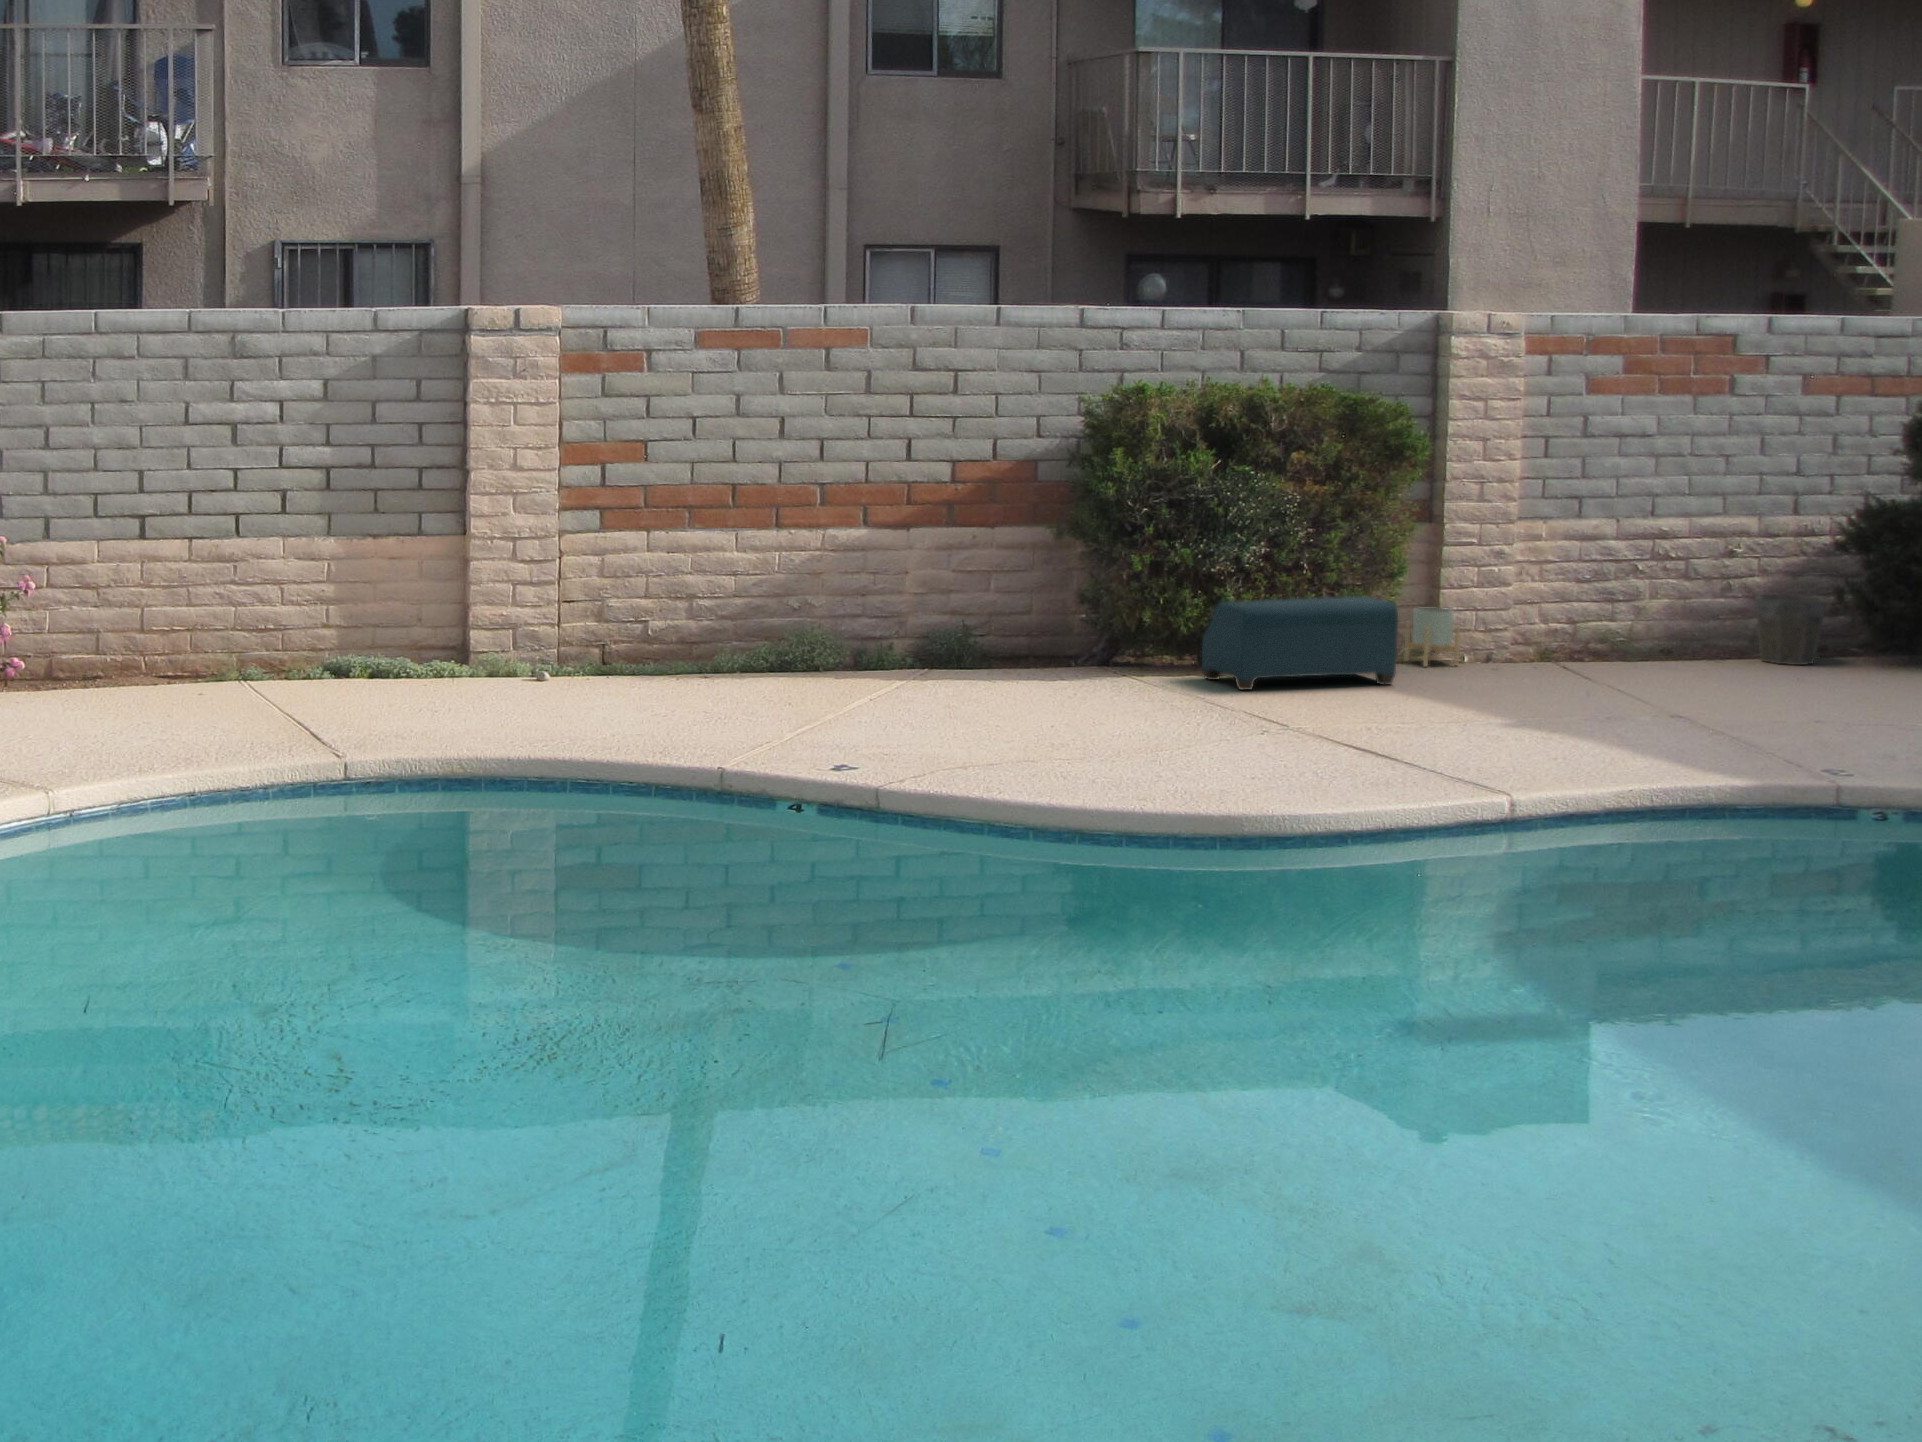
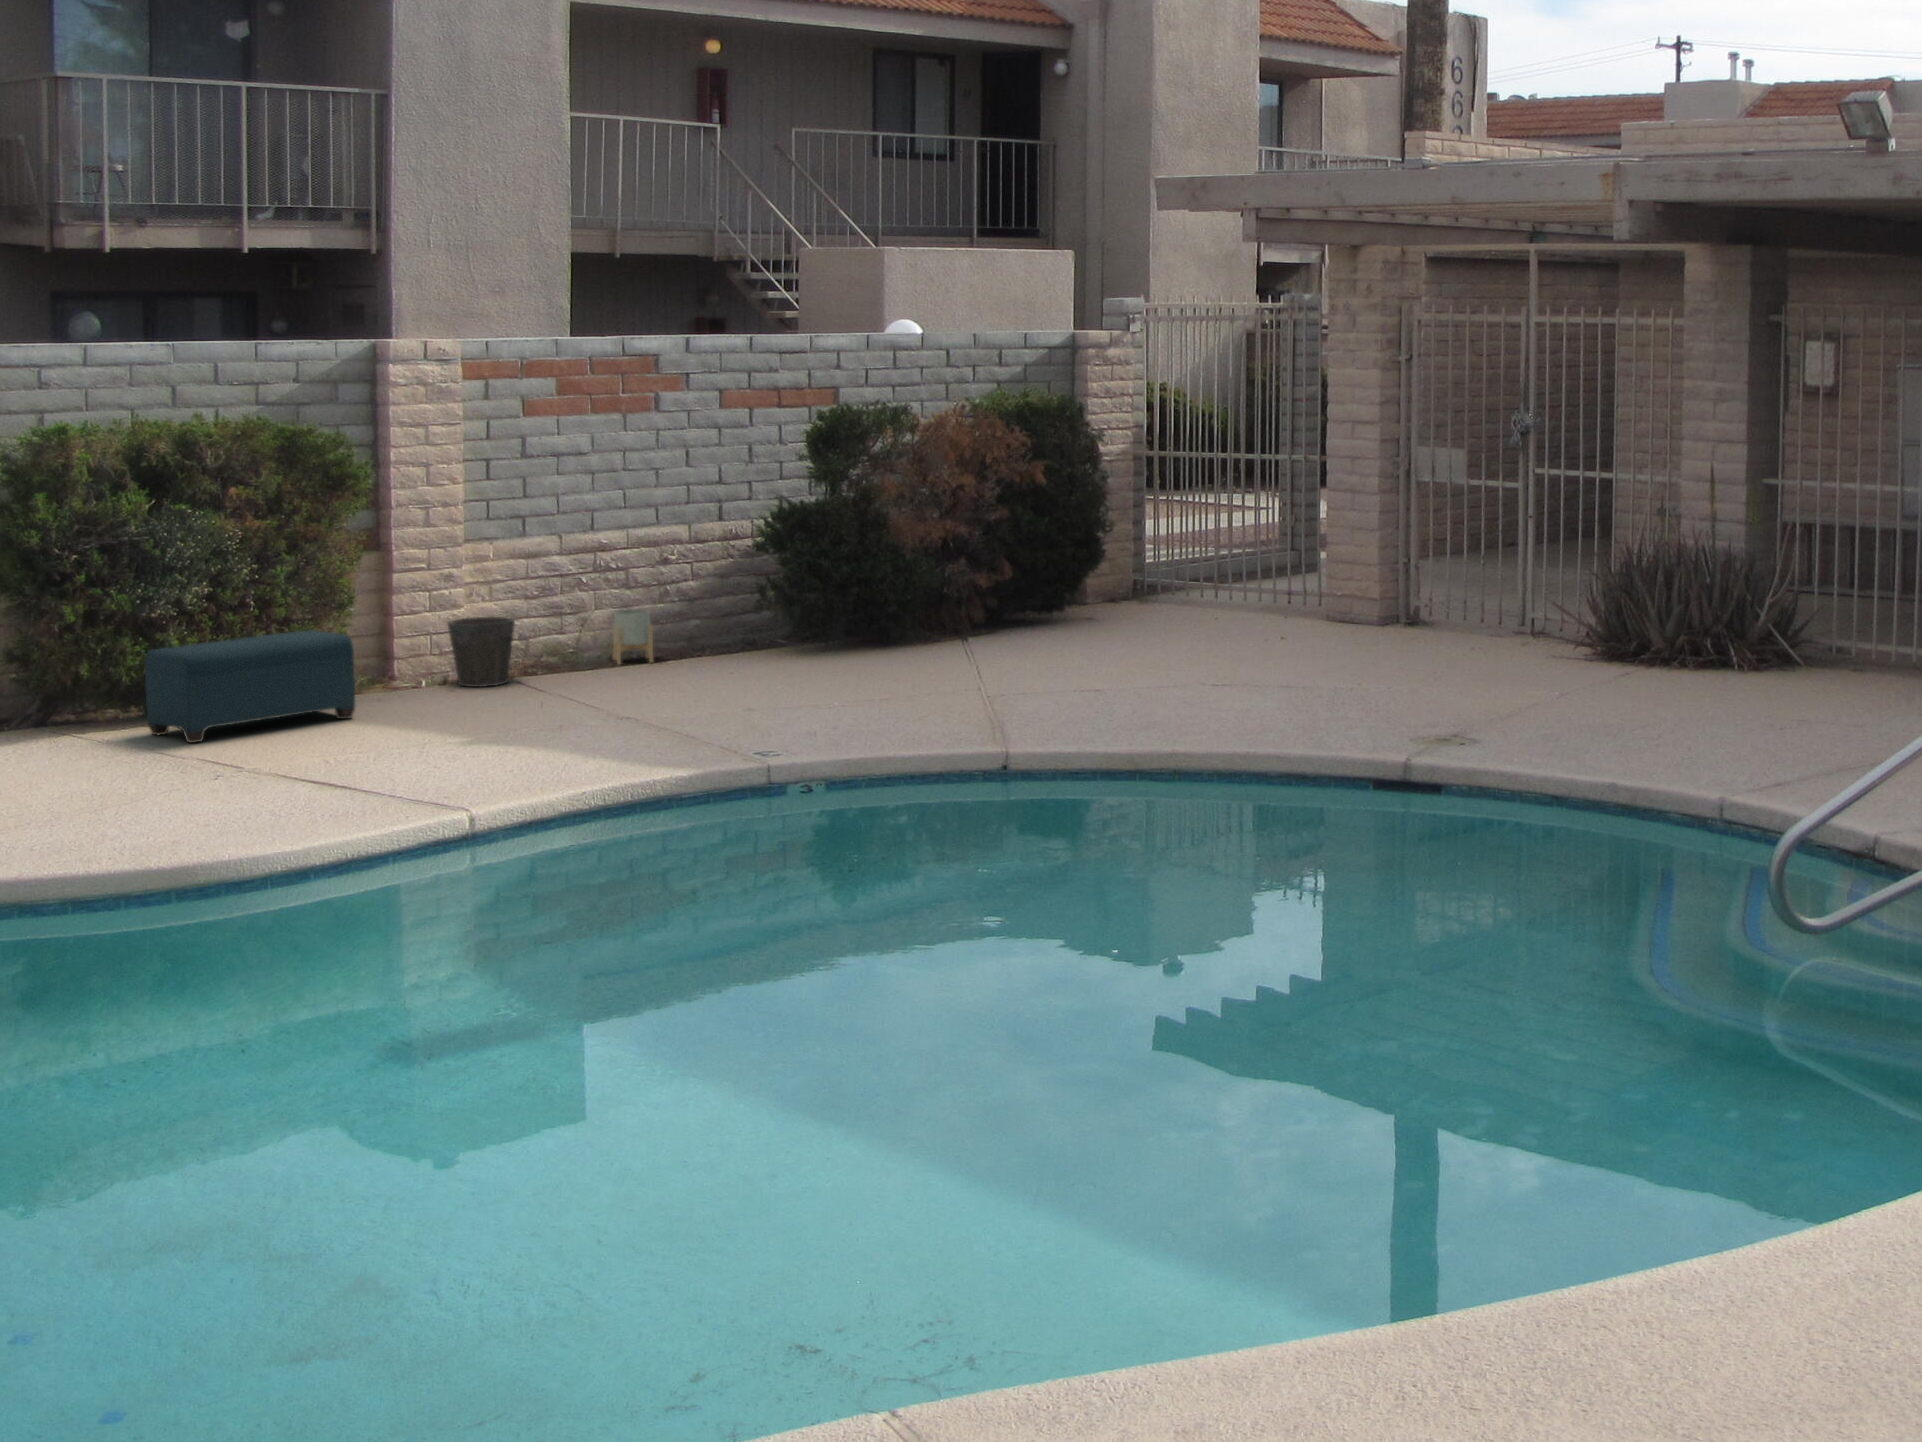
waste bin: present [1755,594,1827,665] -> present [448,617,515,687]
planter: present [1404,608,1460,667] -> present [612,609,653,664]

